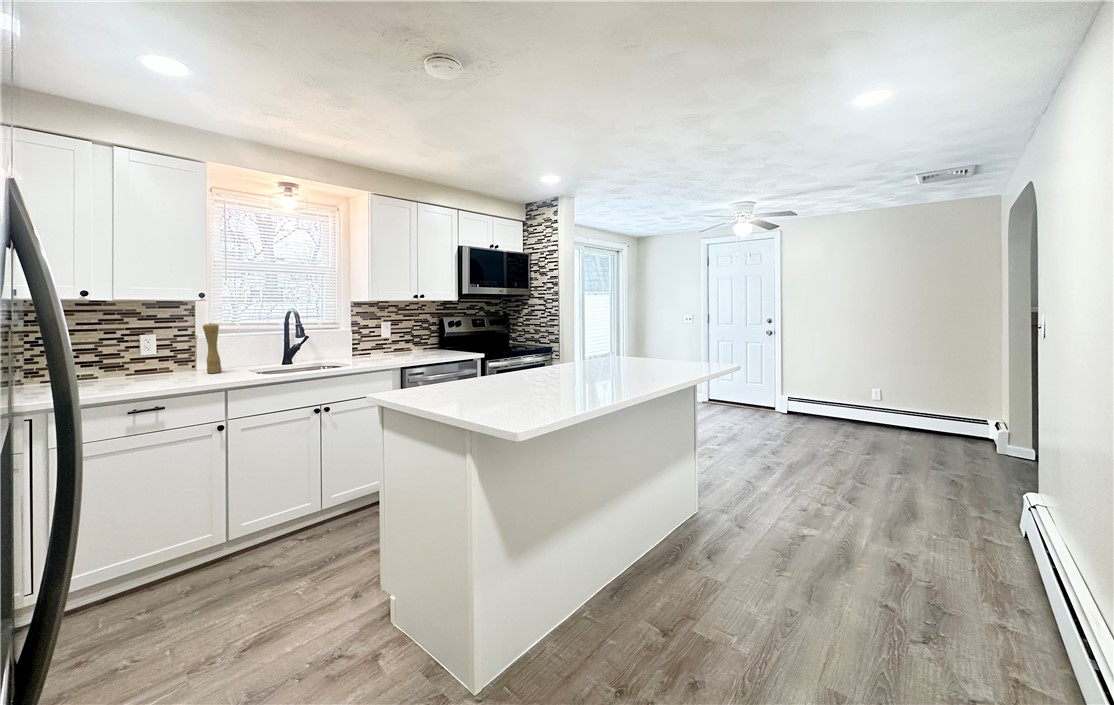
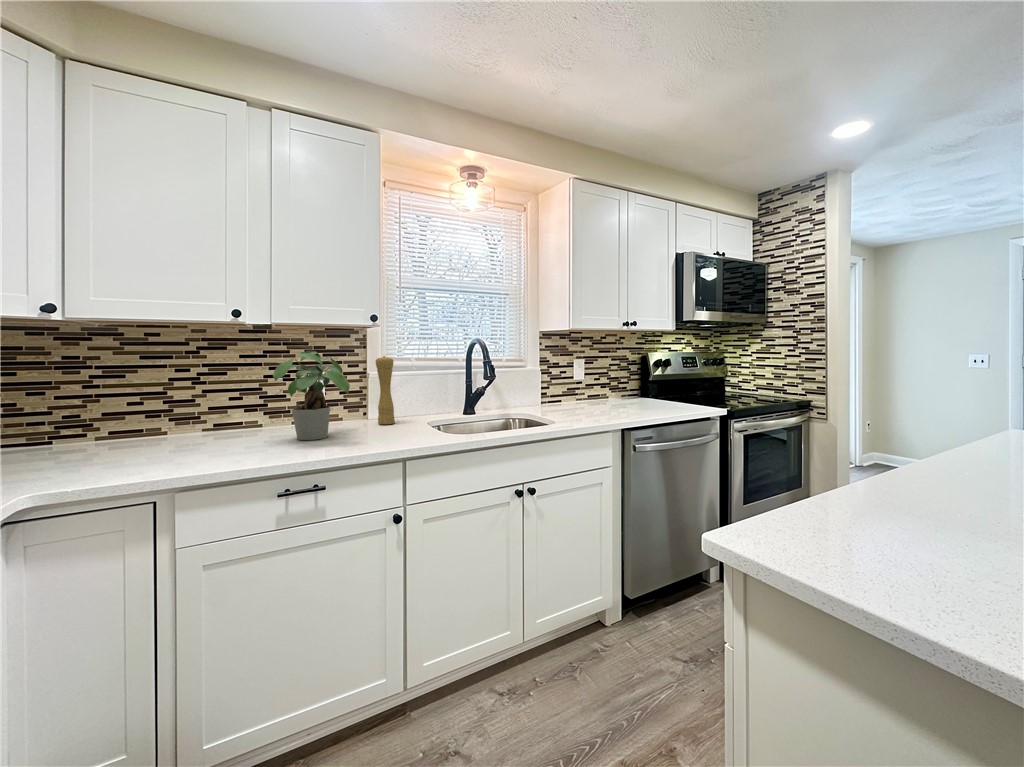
potted plant: none [117,321,183,384] -> present [273,351,350,440]

